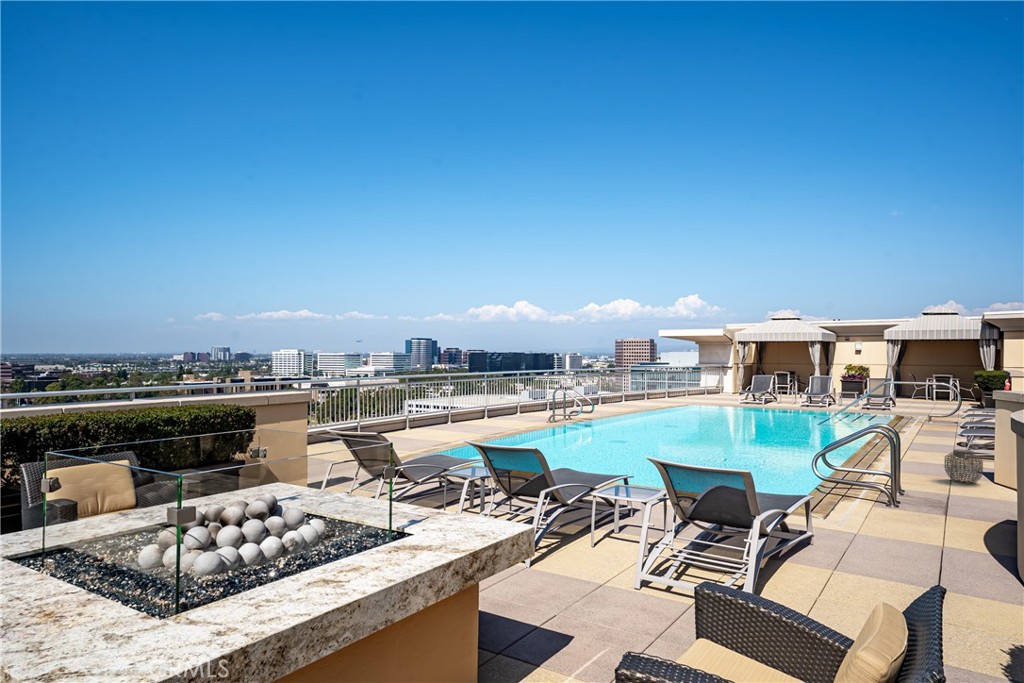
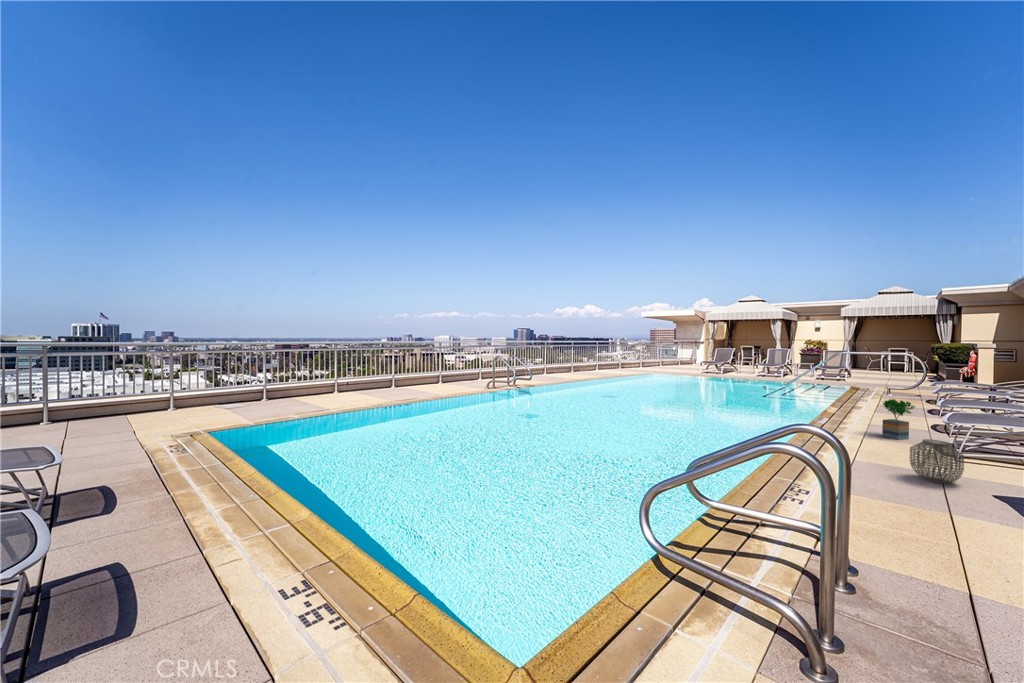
potted tree: none [924,421,953,458] -> present [882,399,915,440]

